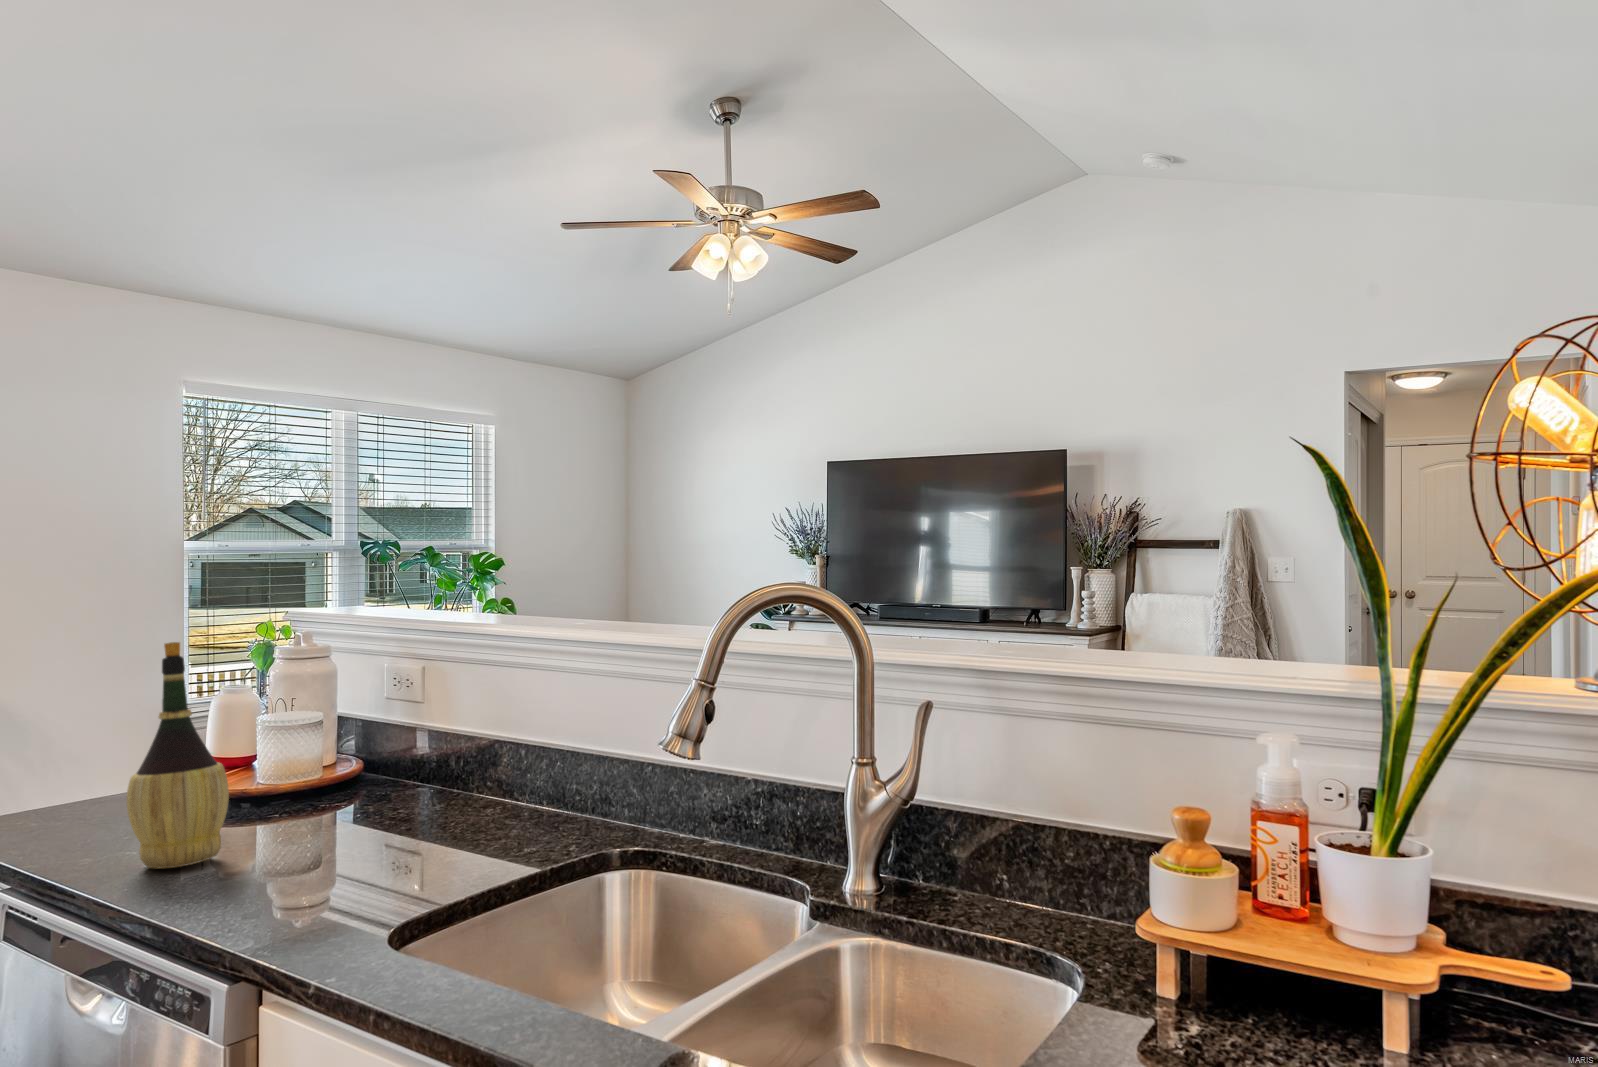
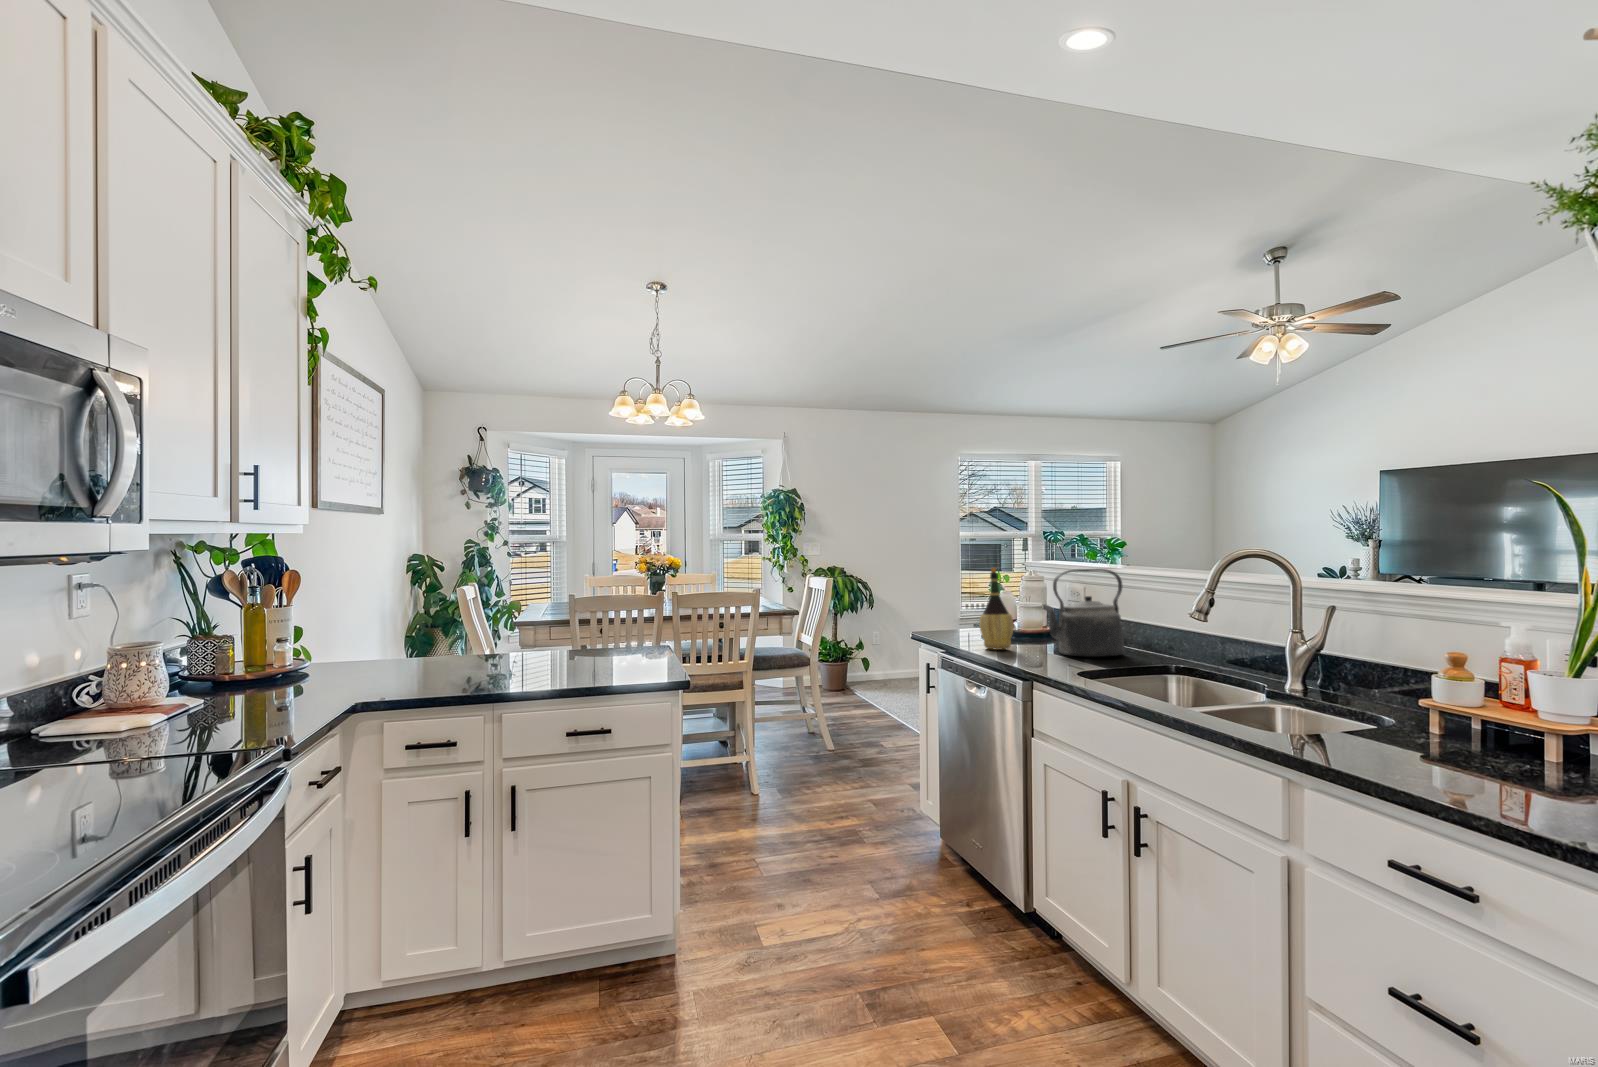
kettle: none [307,633,507,856] -> present [1043,569,1125,657]

